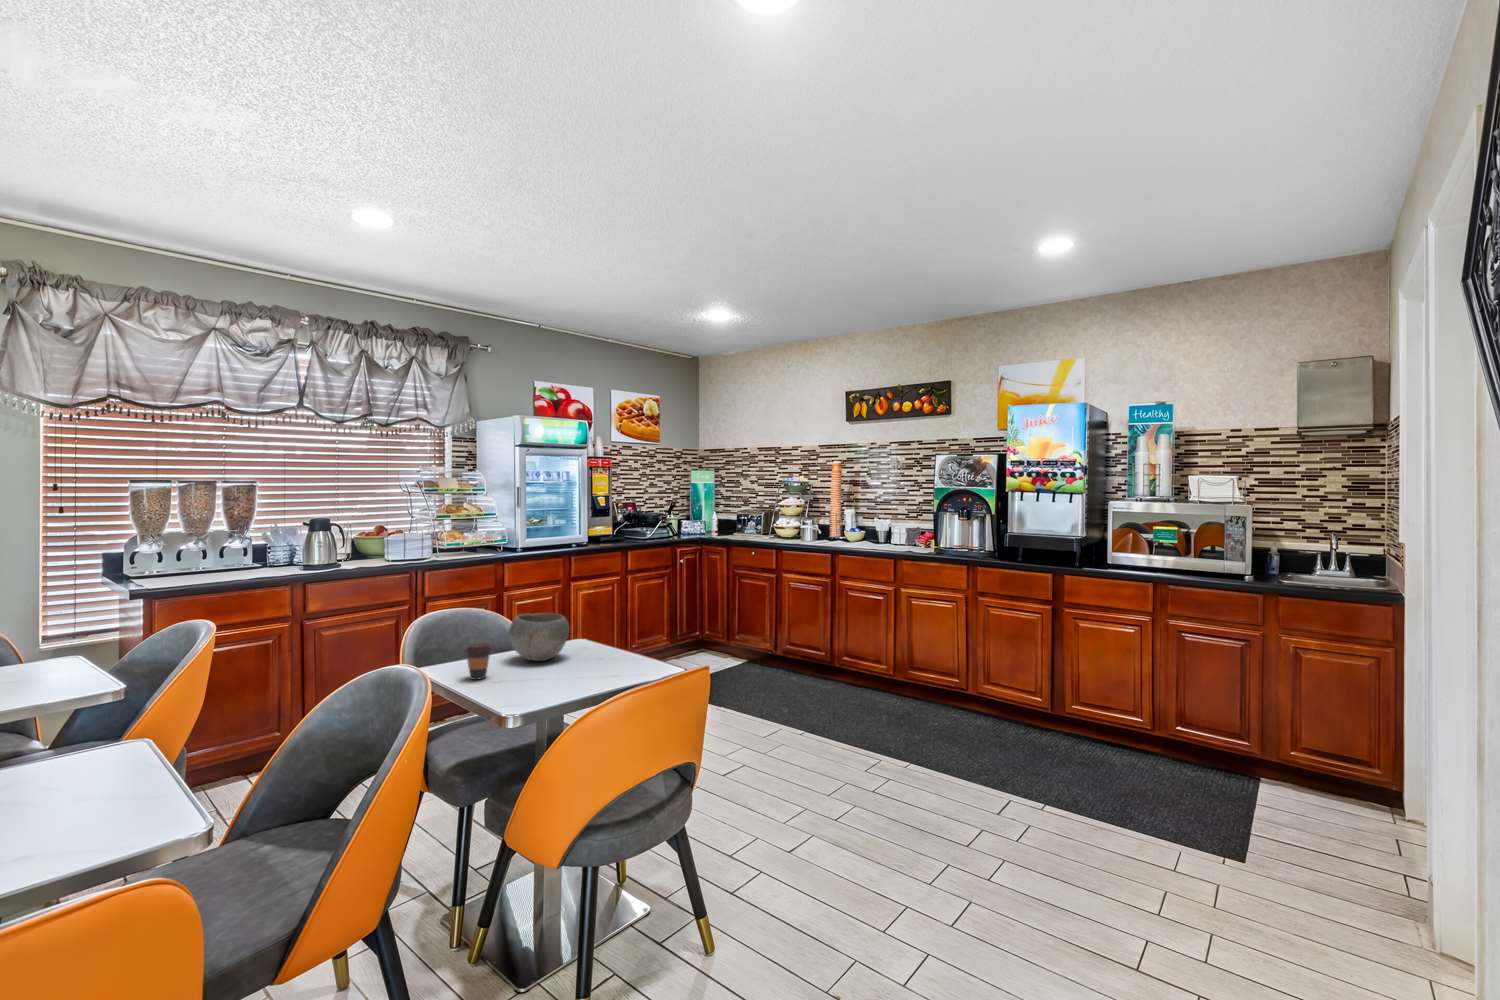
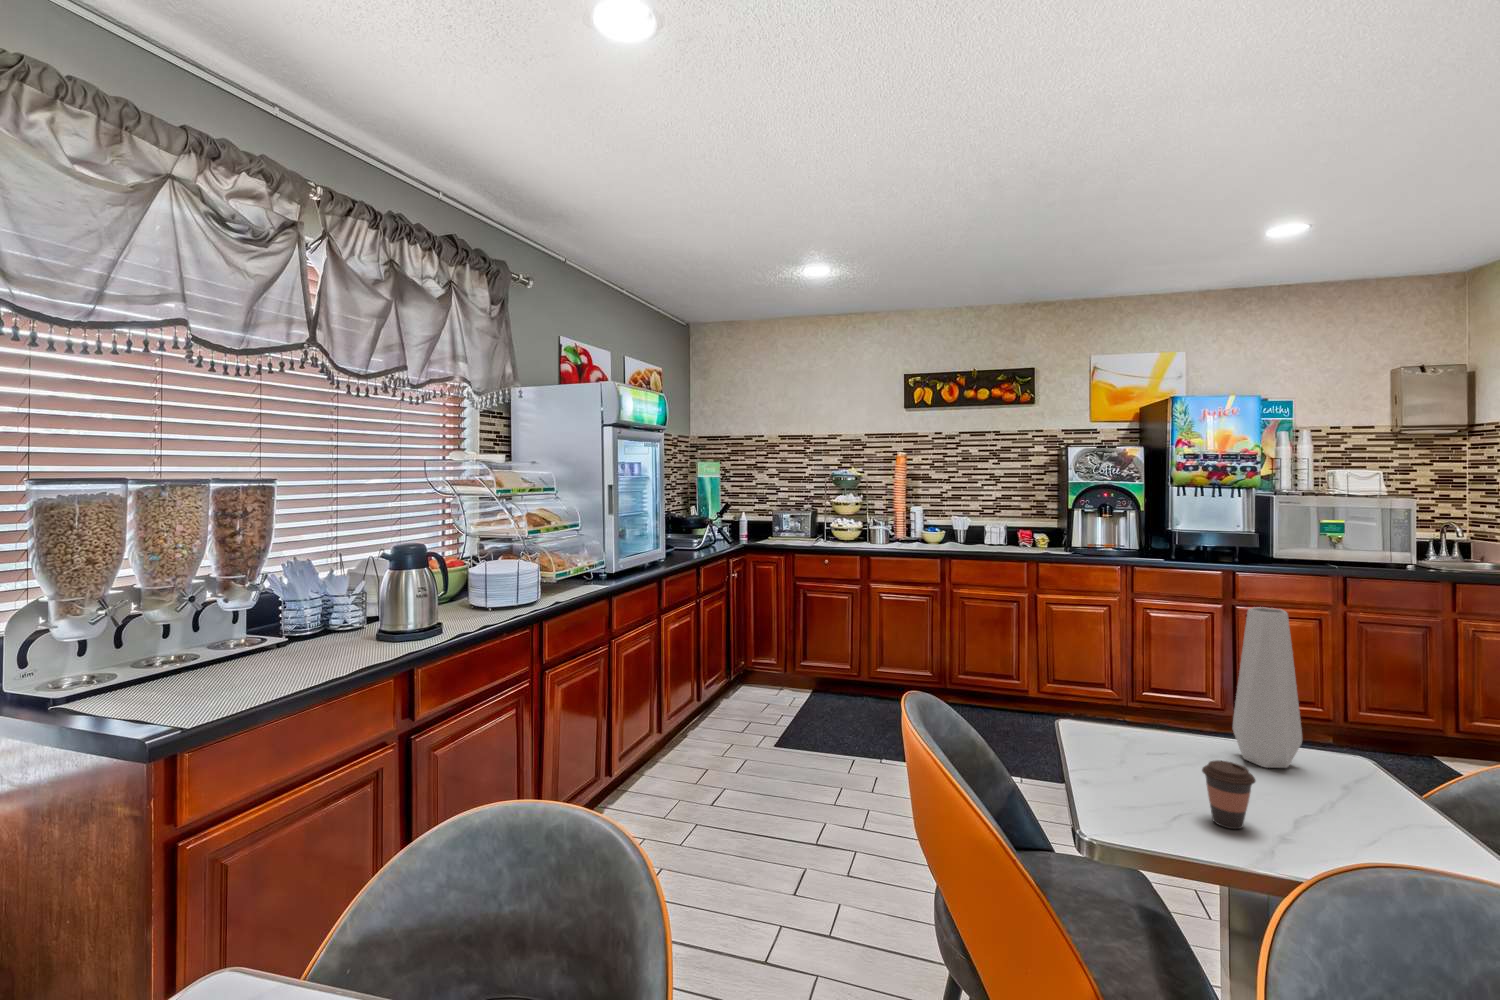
vase: none [585,565,622,669] -> present [1233,607,1302,768]
bowl: present [509,613,570,661] -> none [1100,686,1203,769]

